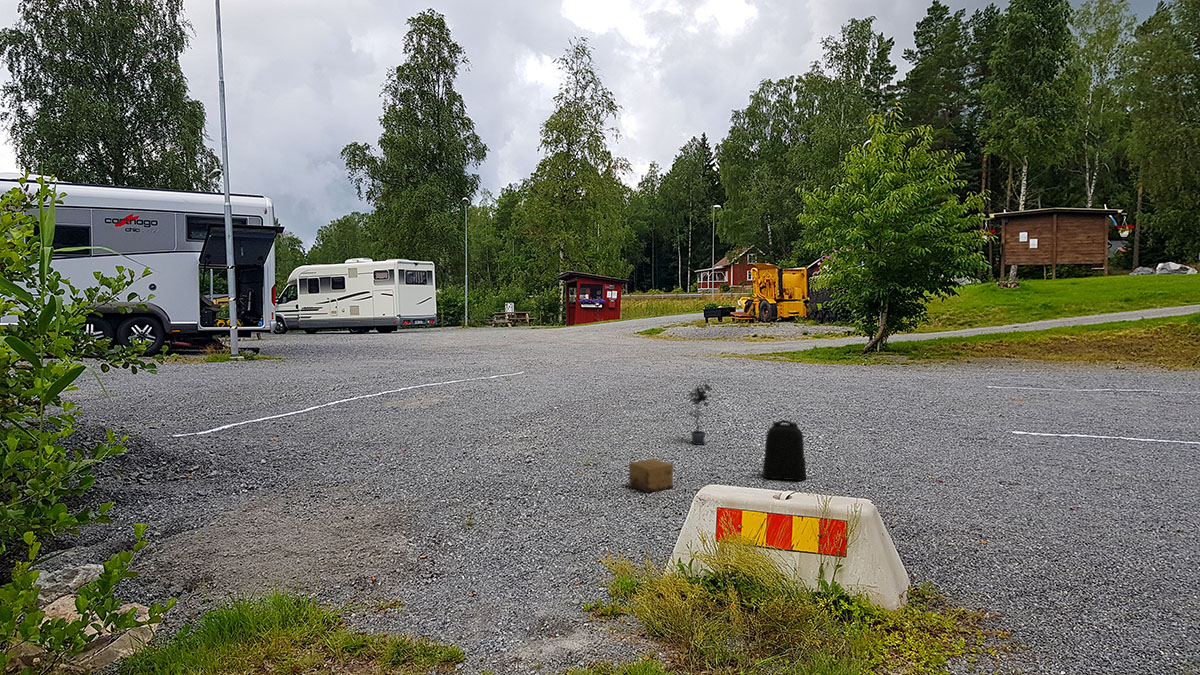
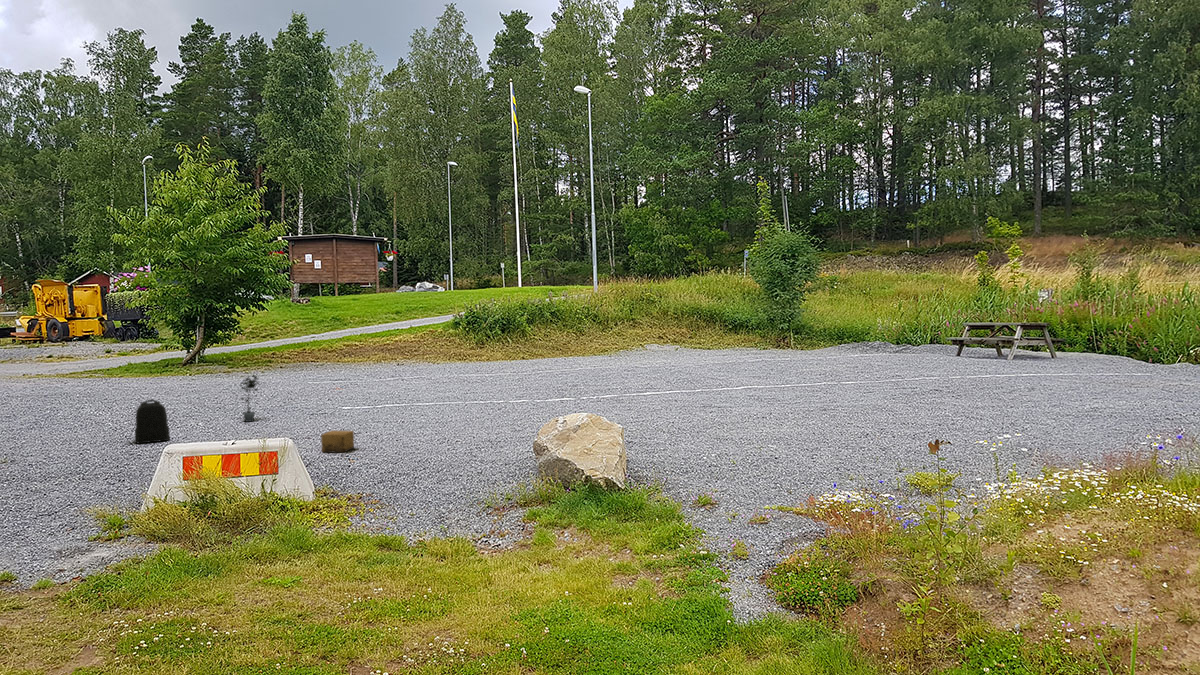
potted plant: present [689,382,712,445] -> present [240,375,259,422]
cardboard box: present [629,459,673,493] -> present [321,431,354,452]

